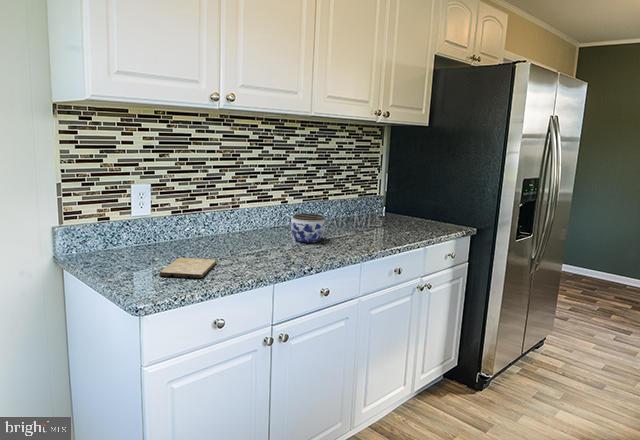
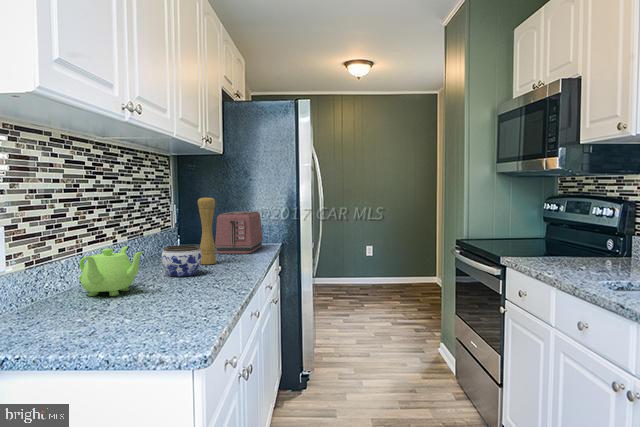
pepper mill: none [345,170,364,236] -> present [198,197,216,264]
toaster: none [388,186,452,232] -> present [215,211,263,254]
teapot: none [199,208,254,247] -> present [79,246,144,296]
cutting board: present [159,258,216,278] -> none [108,304,186,332]

